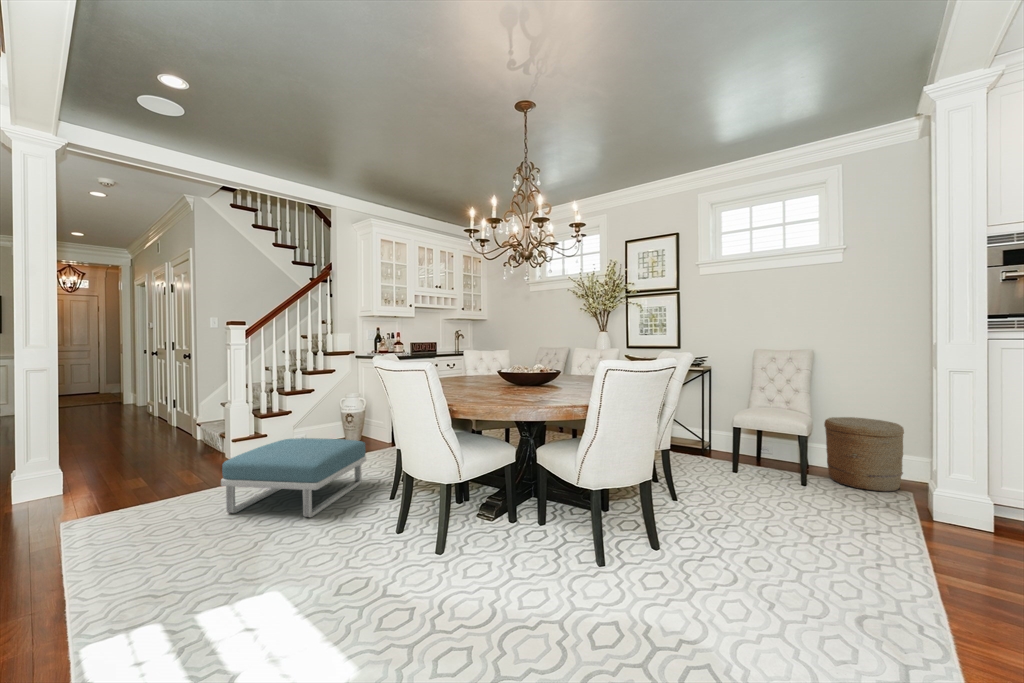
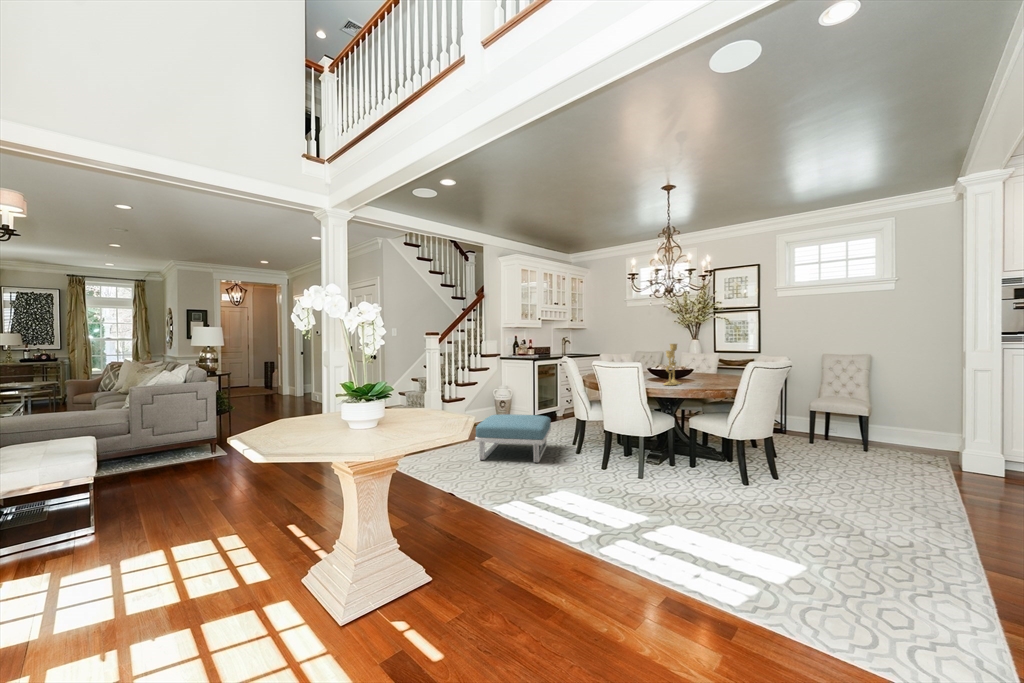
candlestick: none [488,335,524,400] -> present [664,344,681,385]
woven basket: present [824,417,904,492] -> none [882,404,942,455]

